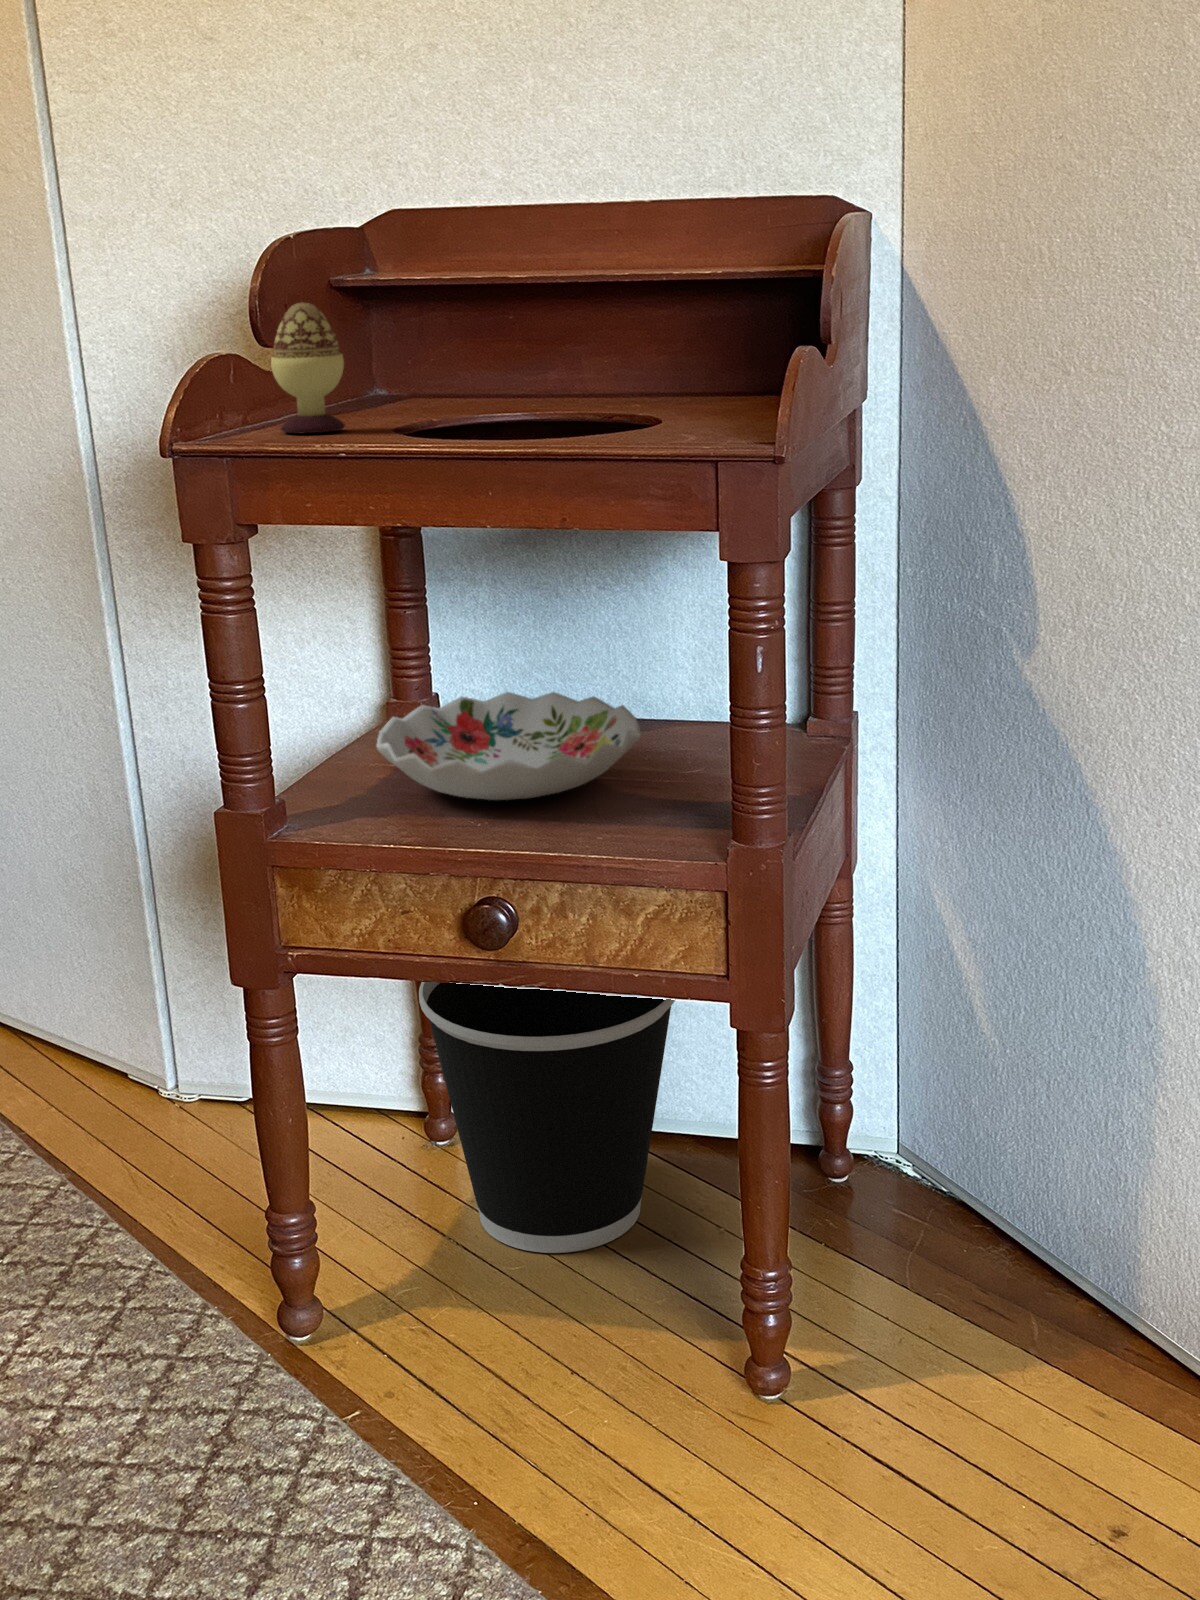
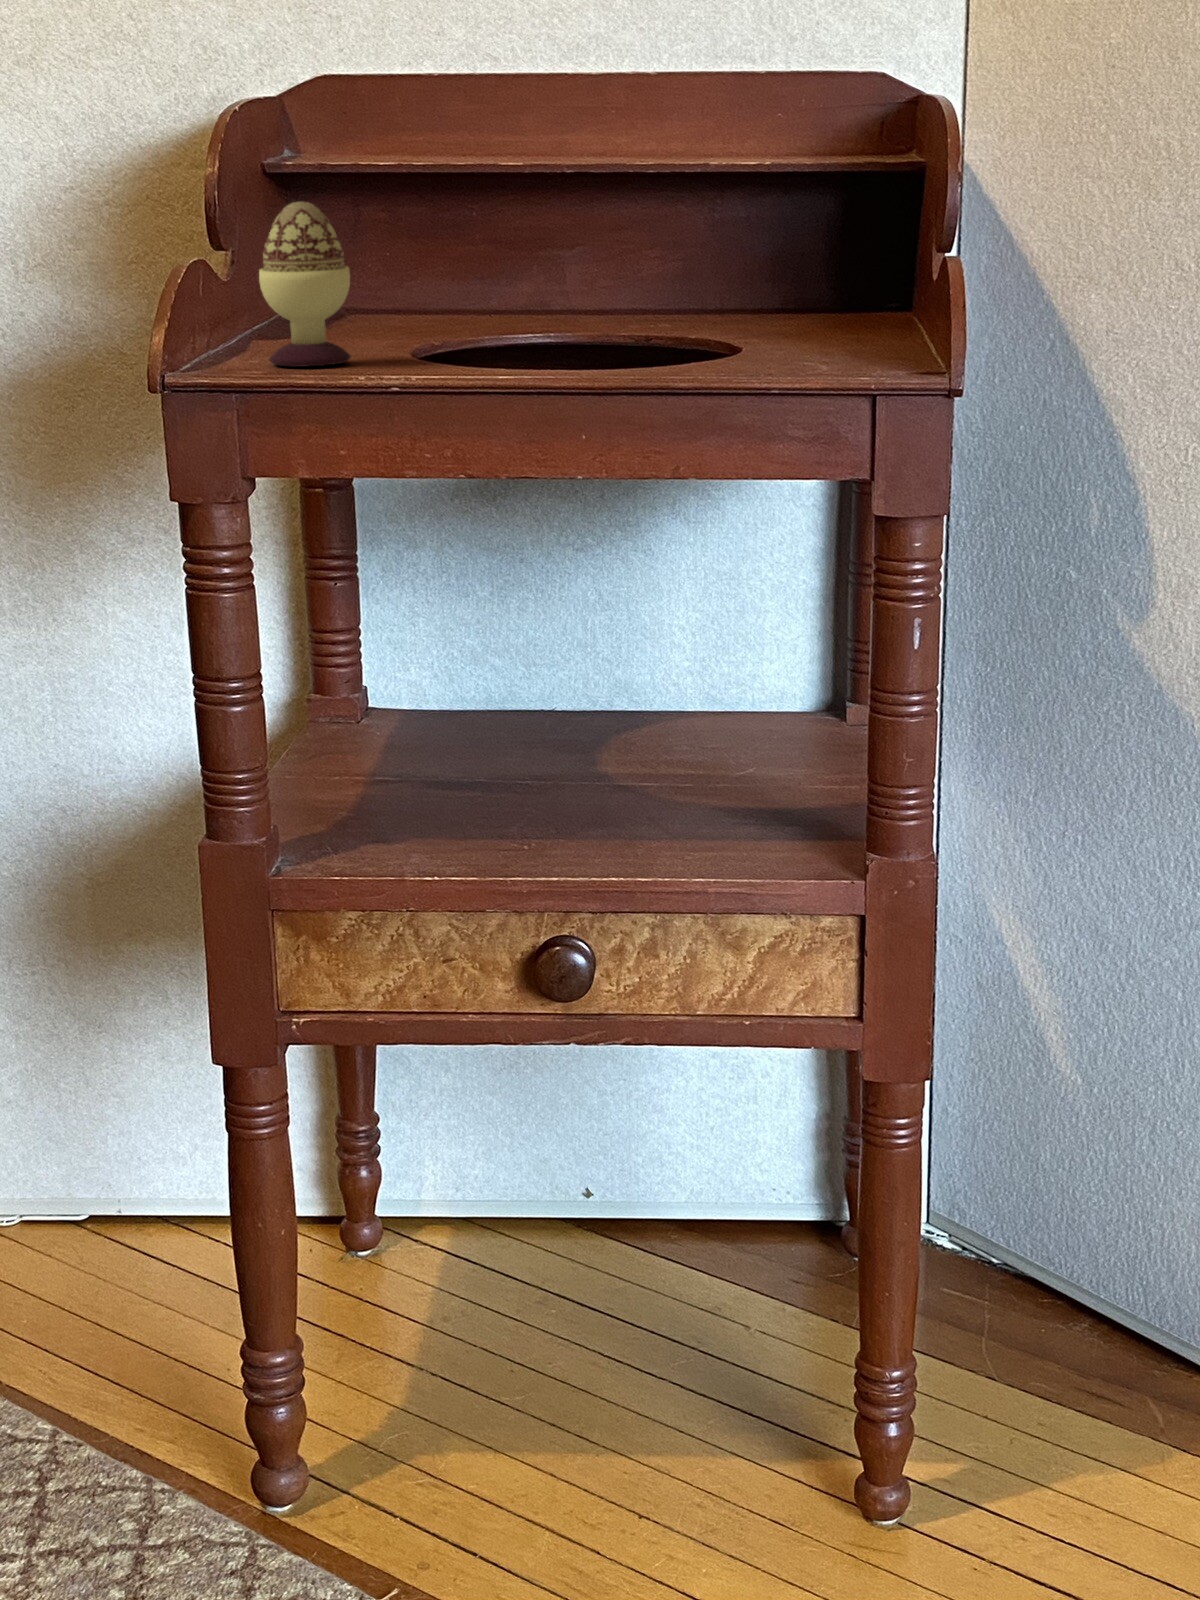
decorative bowl: present [377,692,641,800] -> none [370,680,699,816]
wastebasket: present [419,982,675,1253] -> none [392,977,713,1371]

